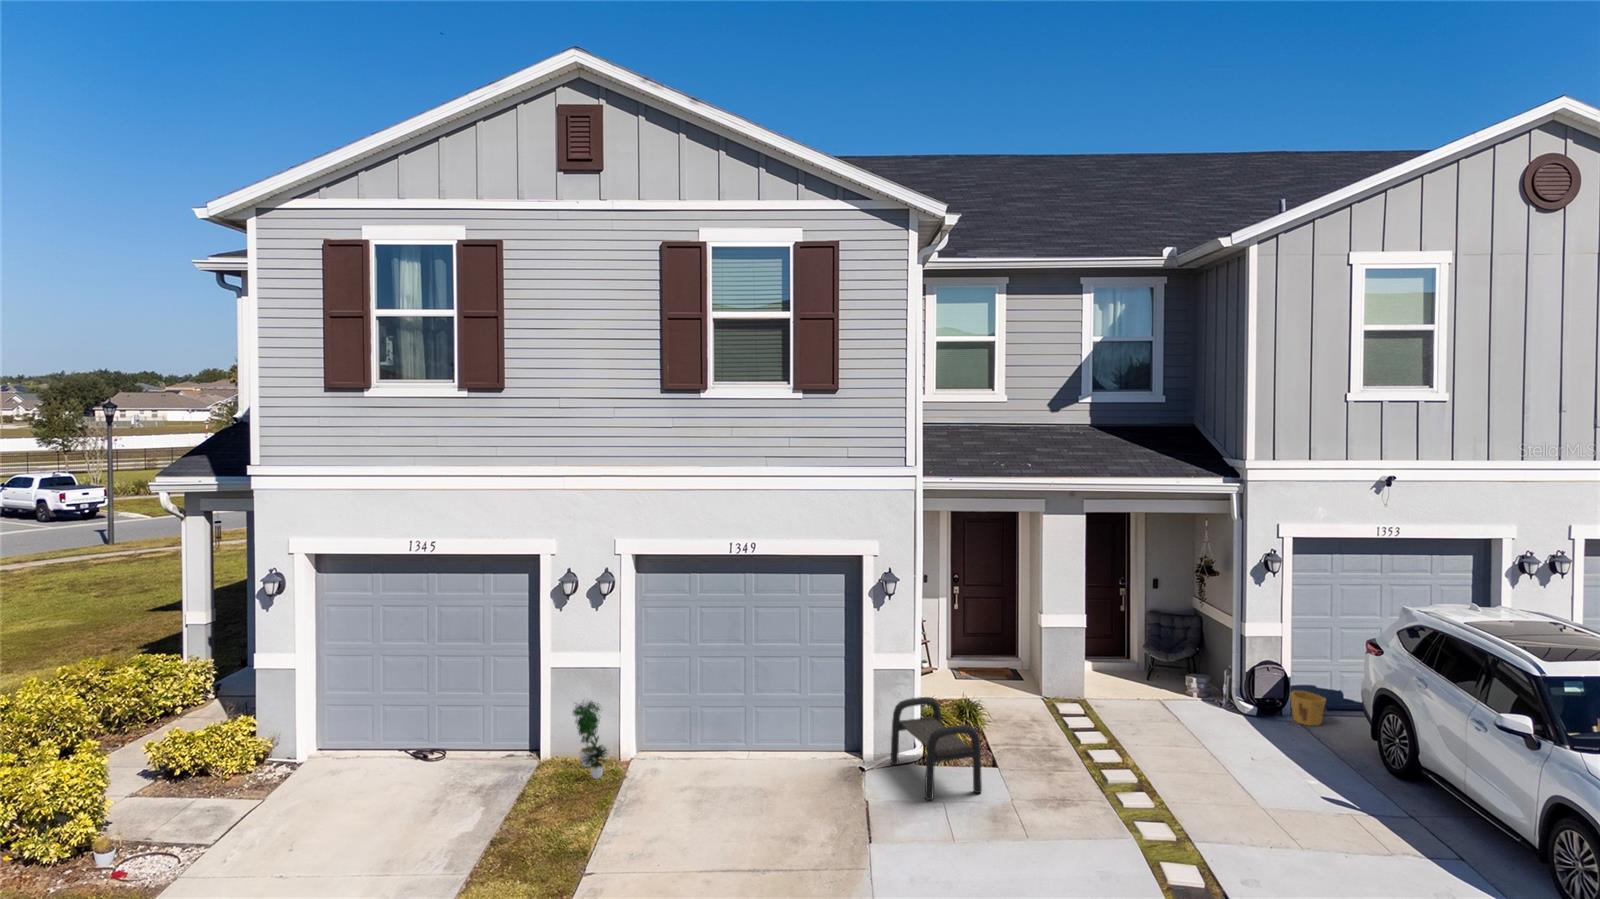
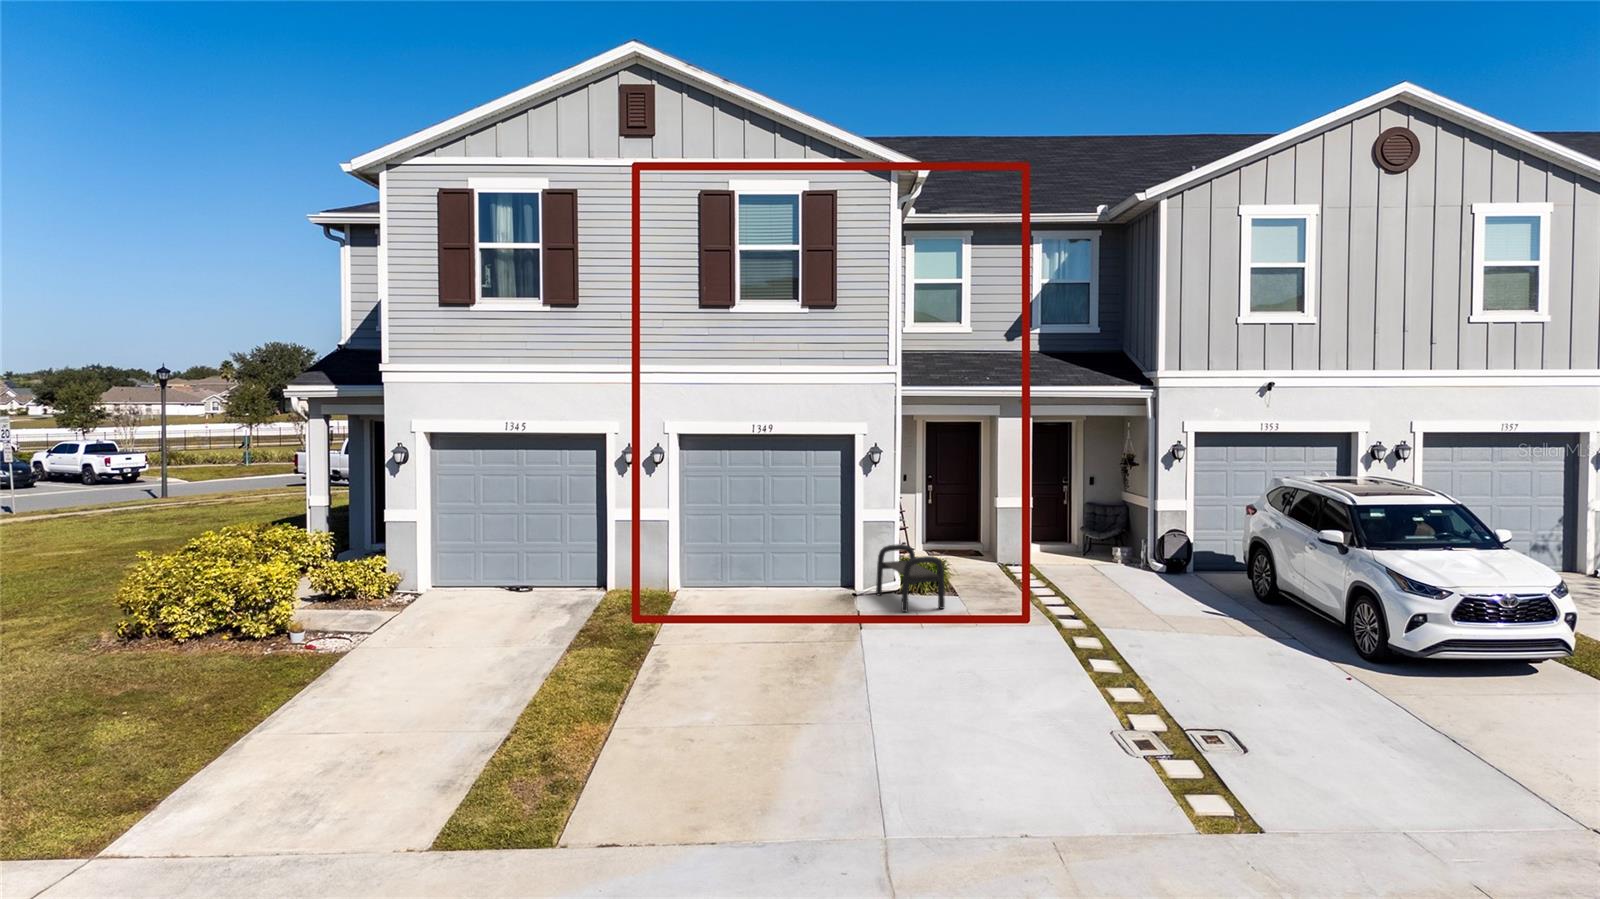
bucket: present [1290,691,1326,726] -> none [1189,551,1217,576]
potted plant: present [573,701,608,779] -> none [631,542,661,602]

